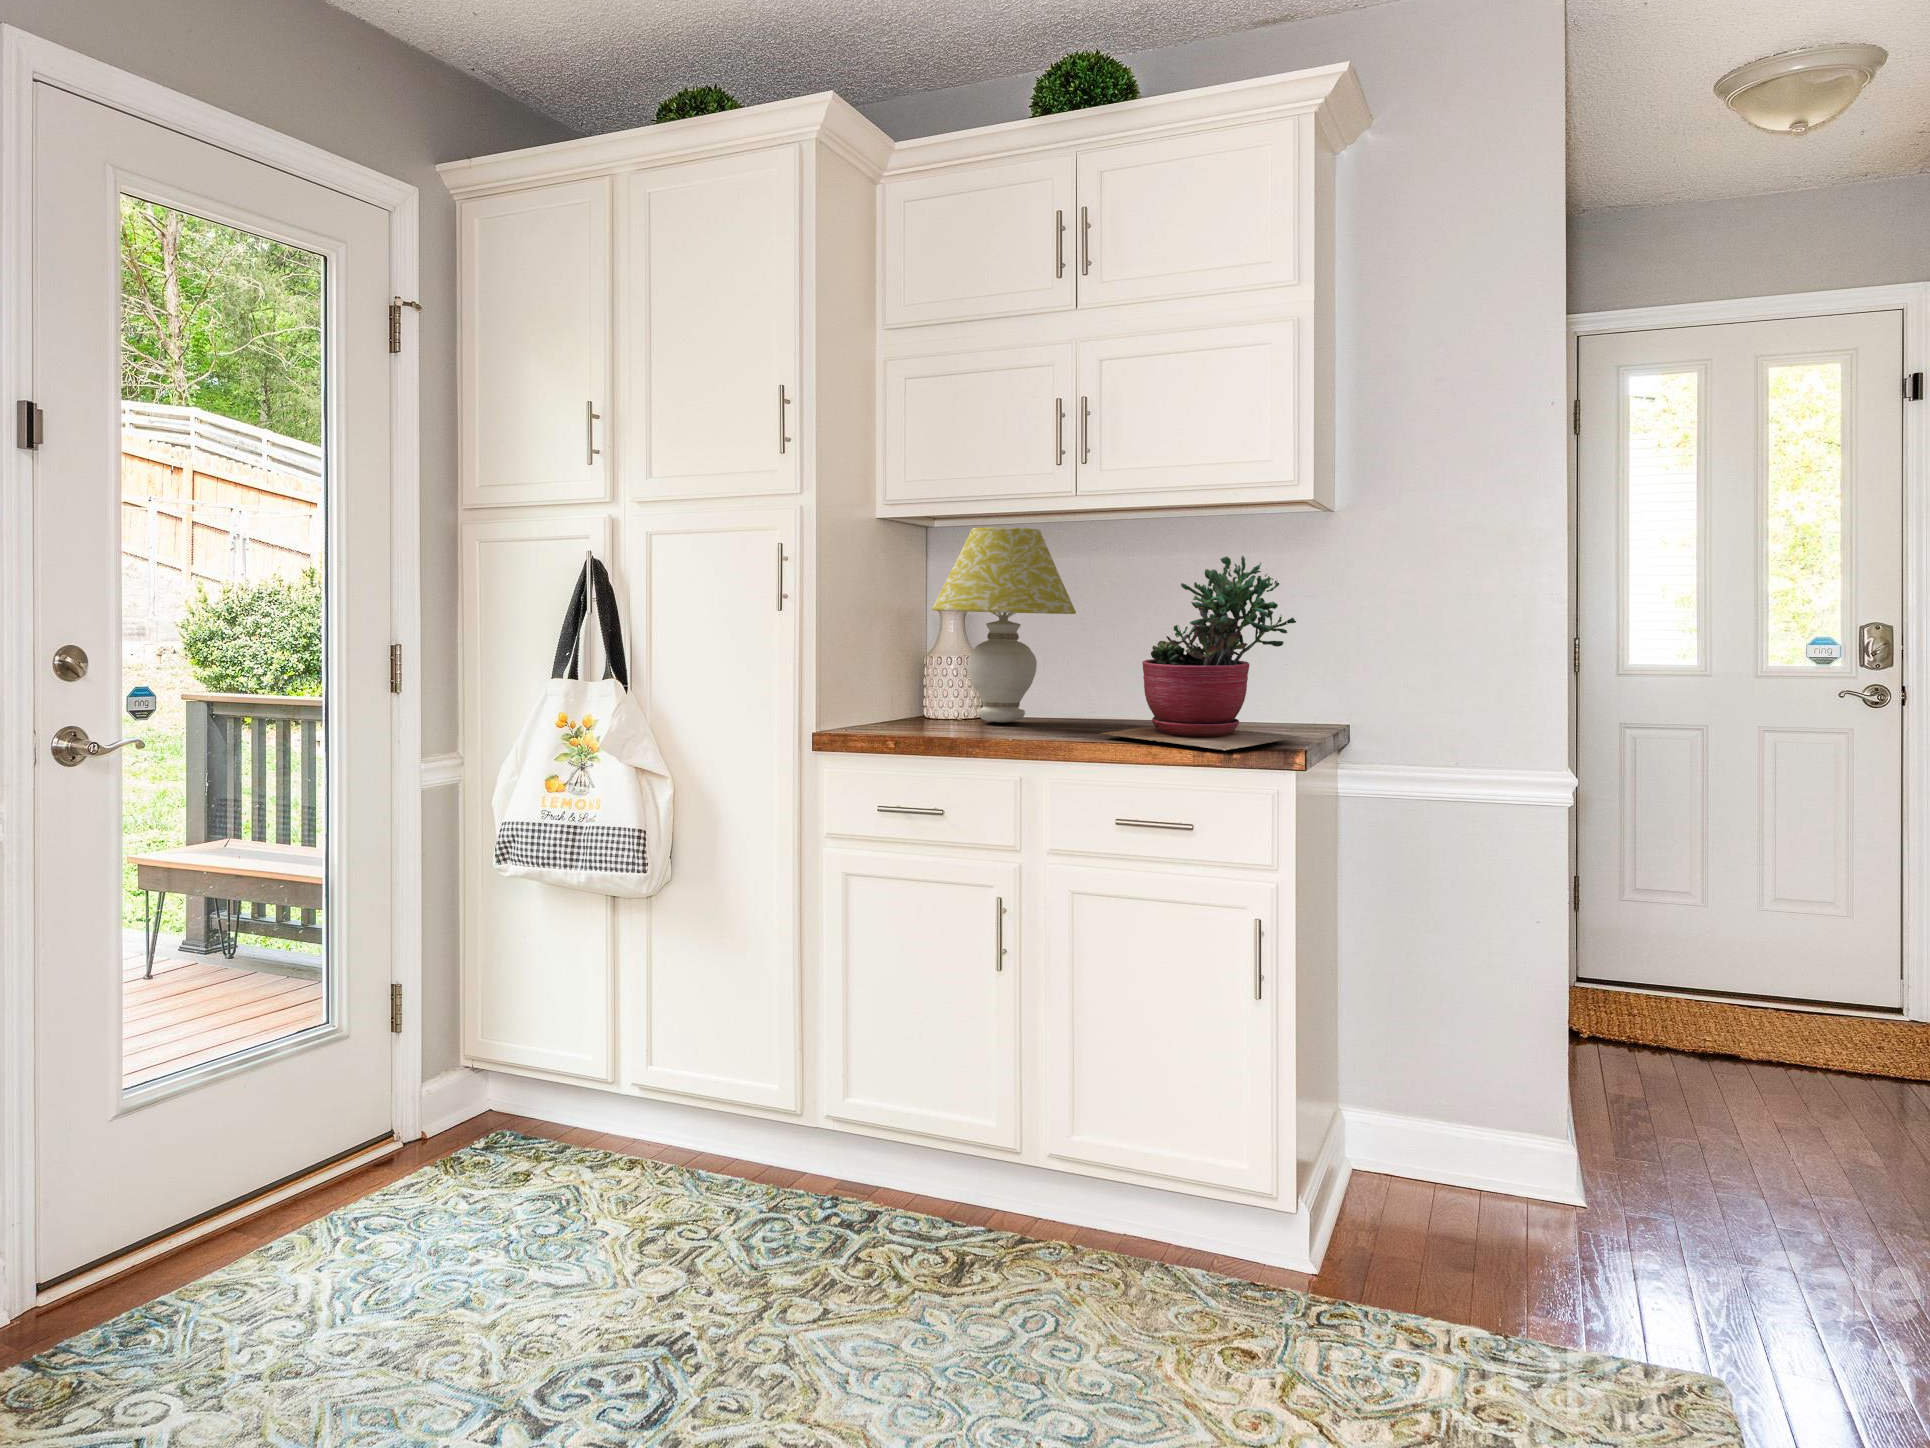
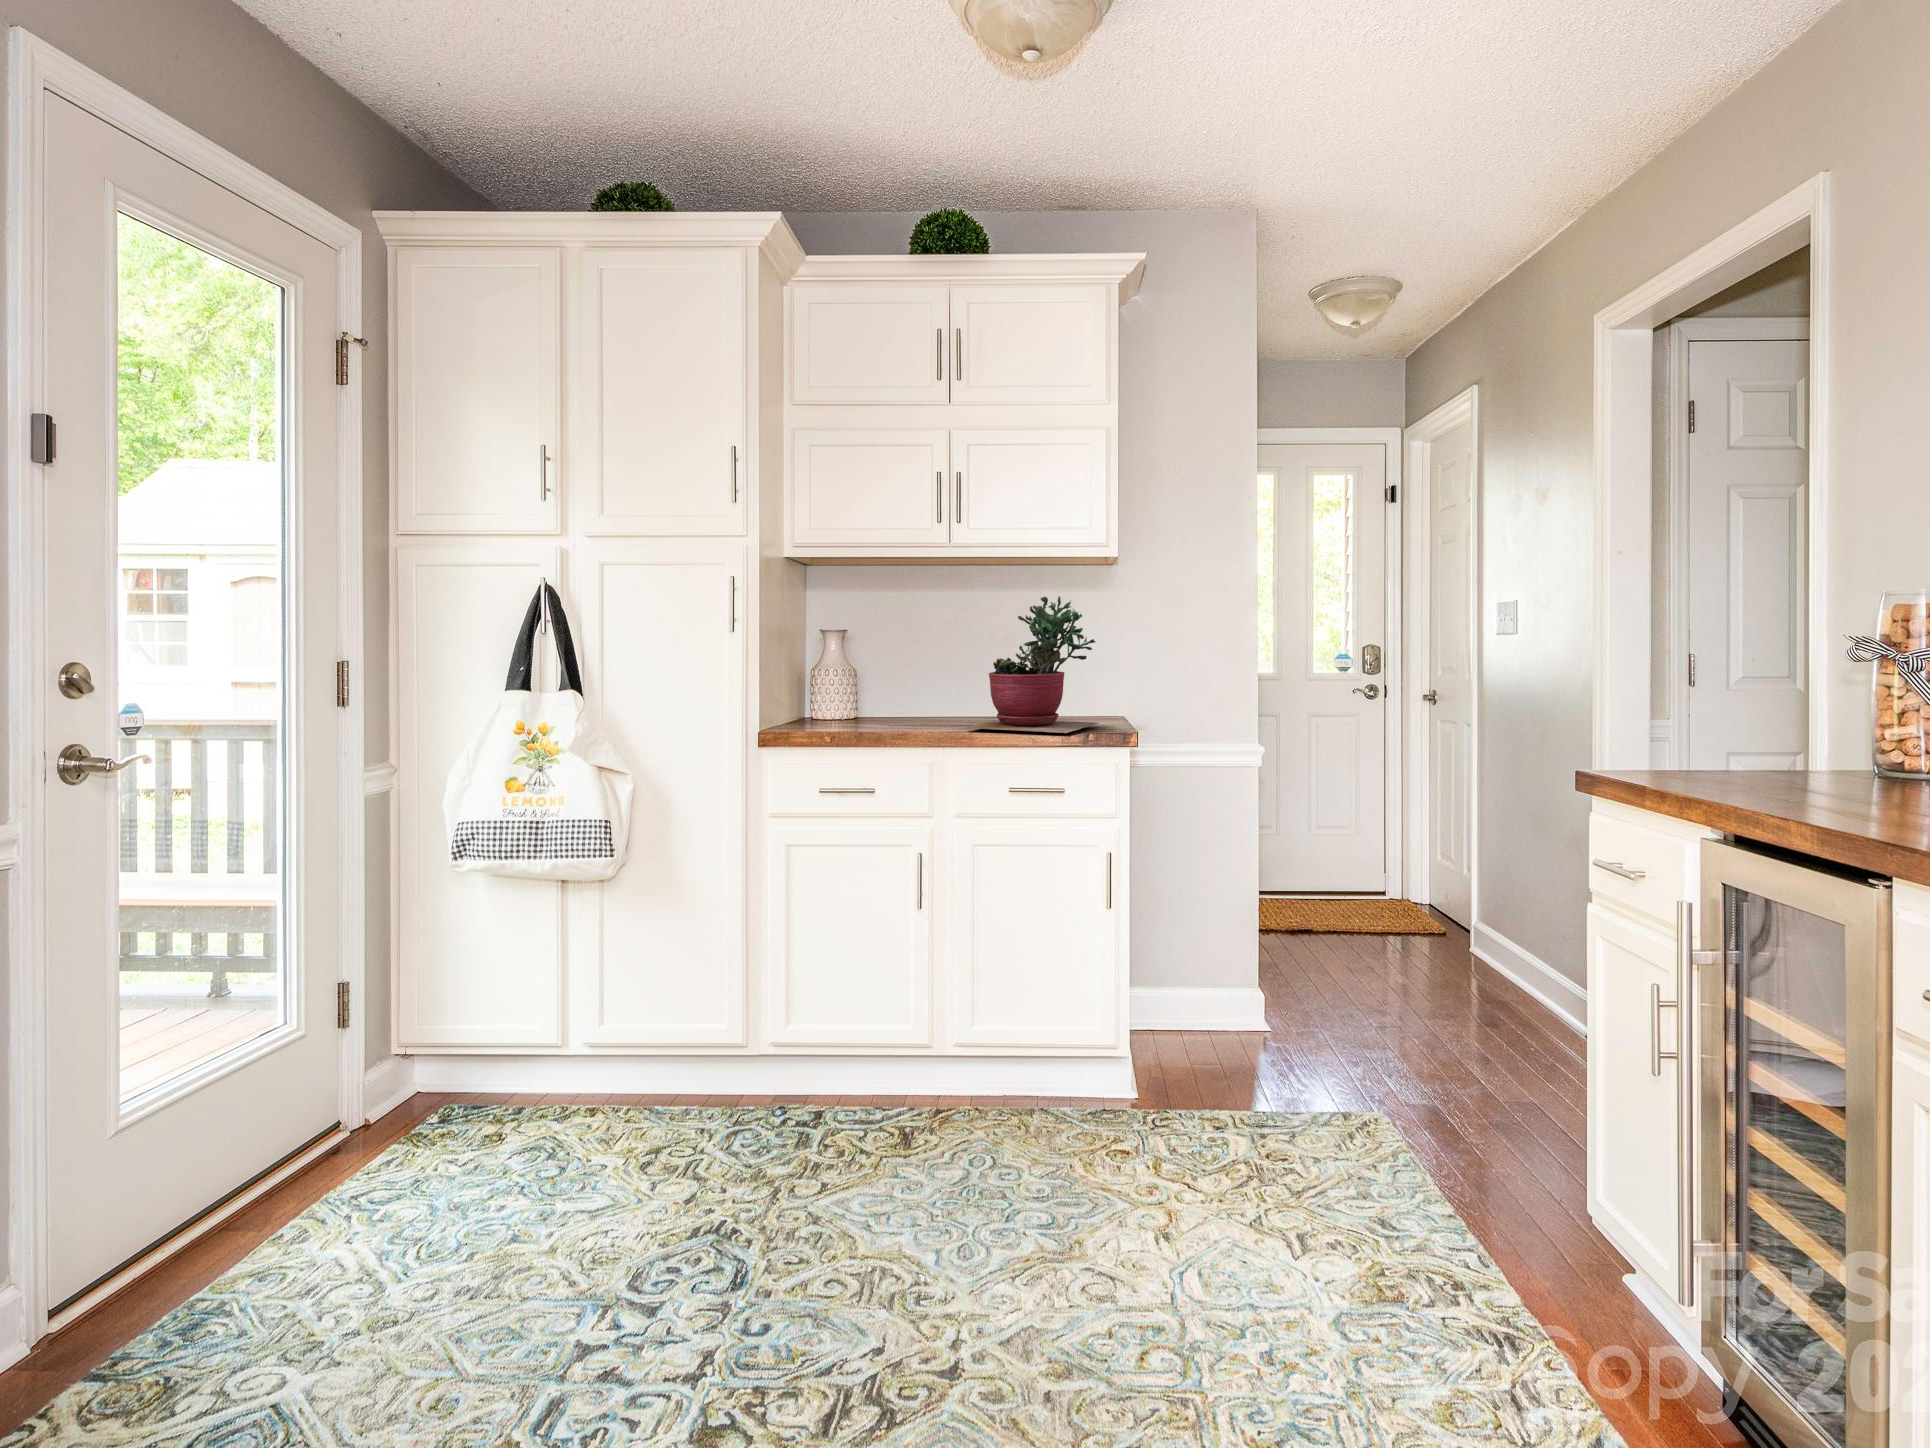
table lamp: present [932,527,1076,723] -> none [817,576,928,725]

